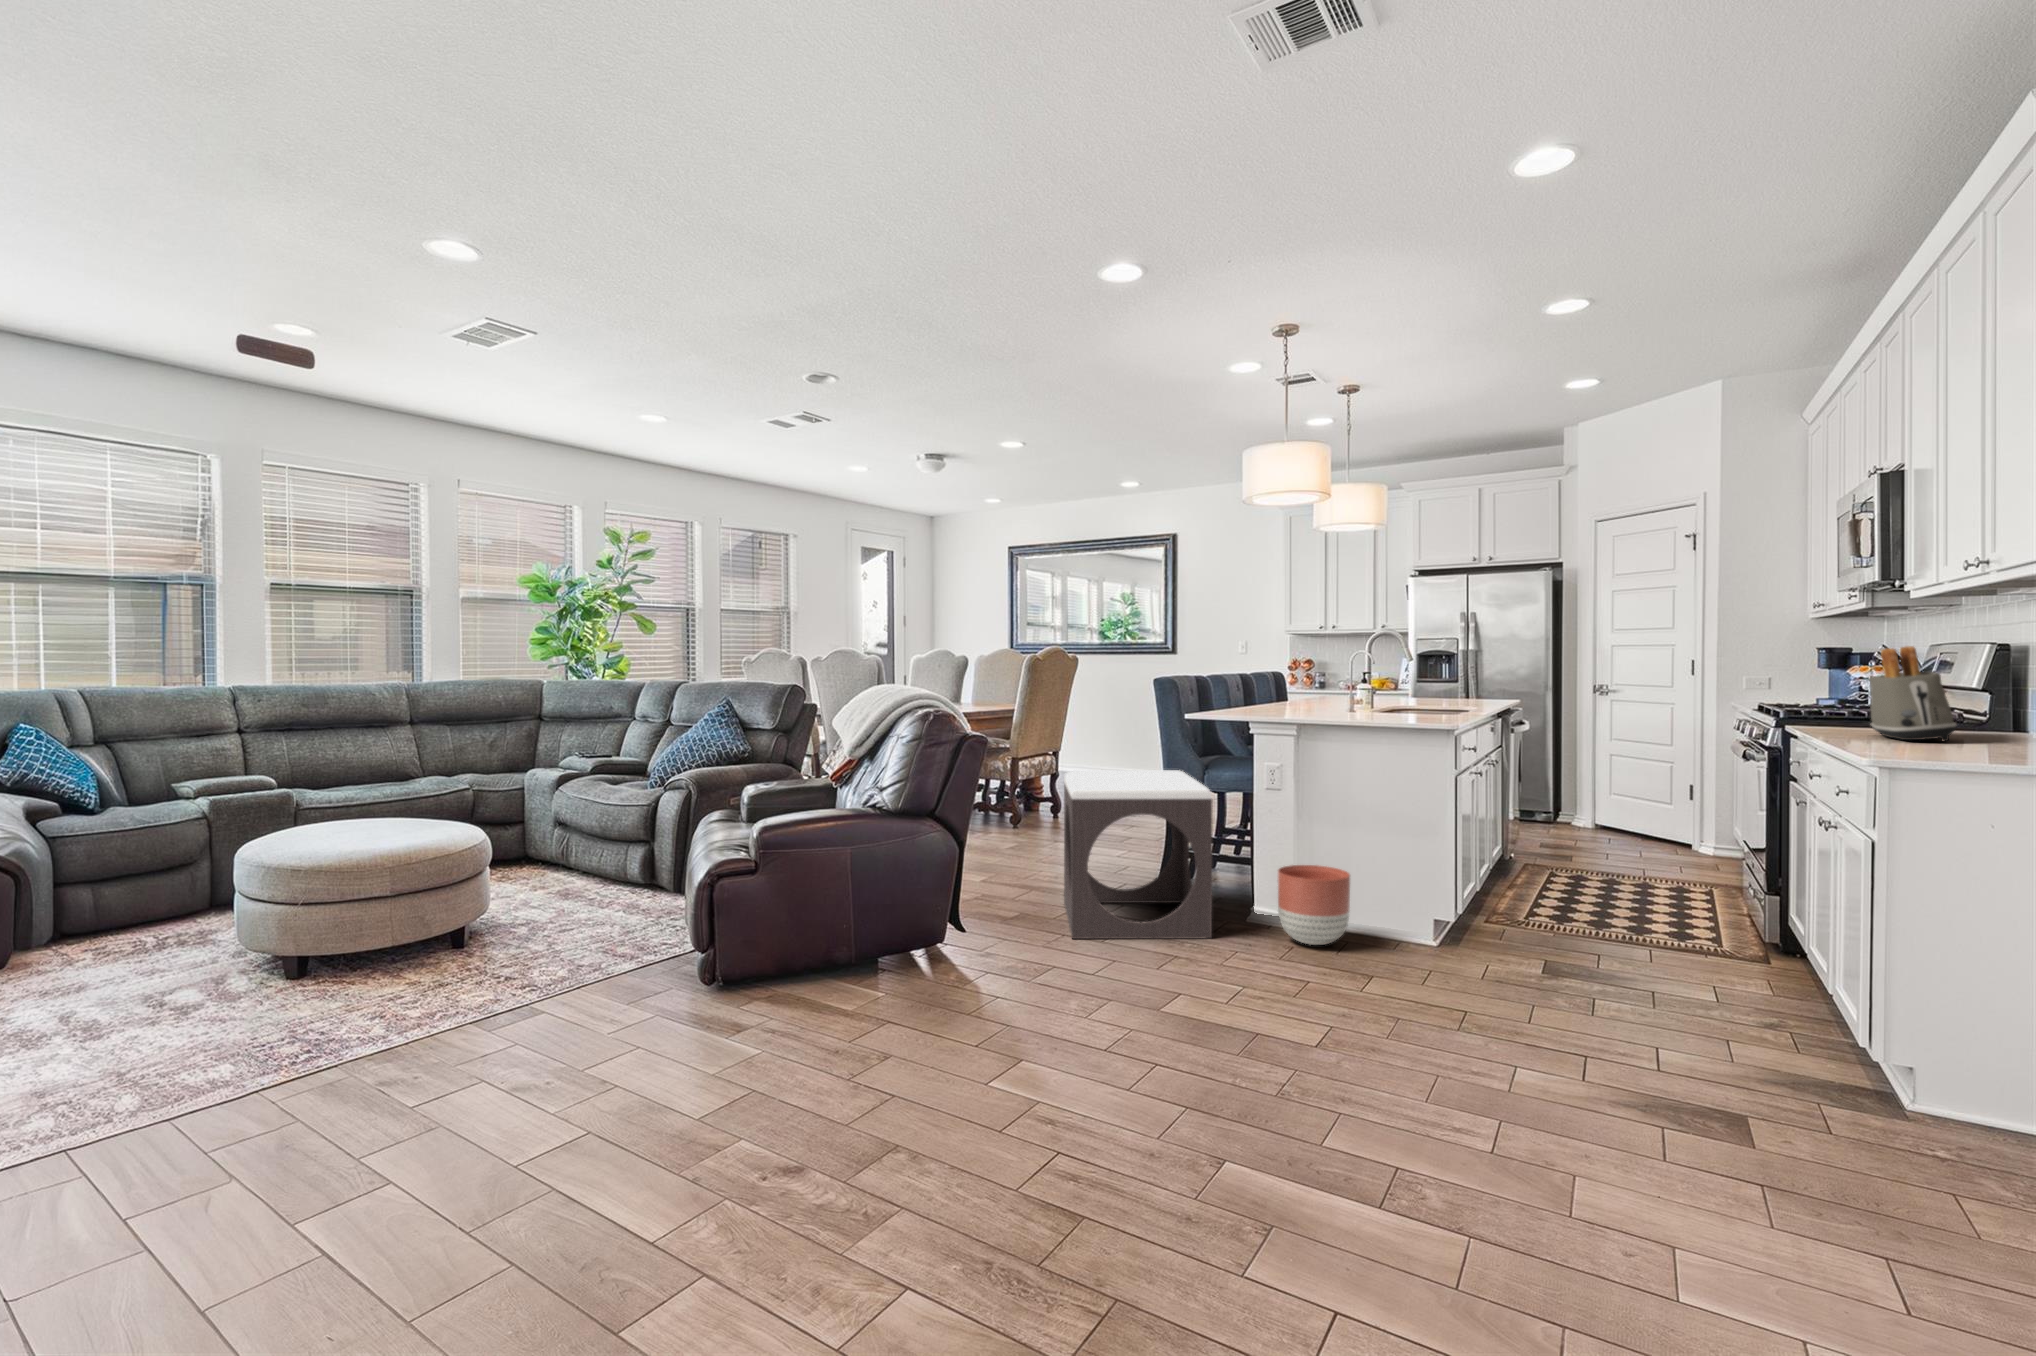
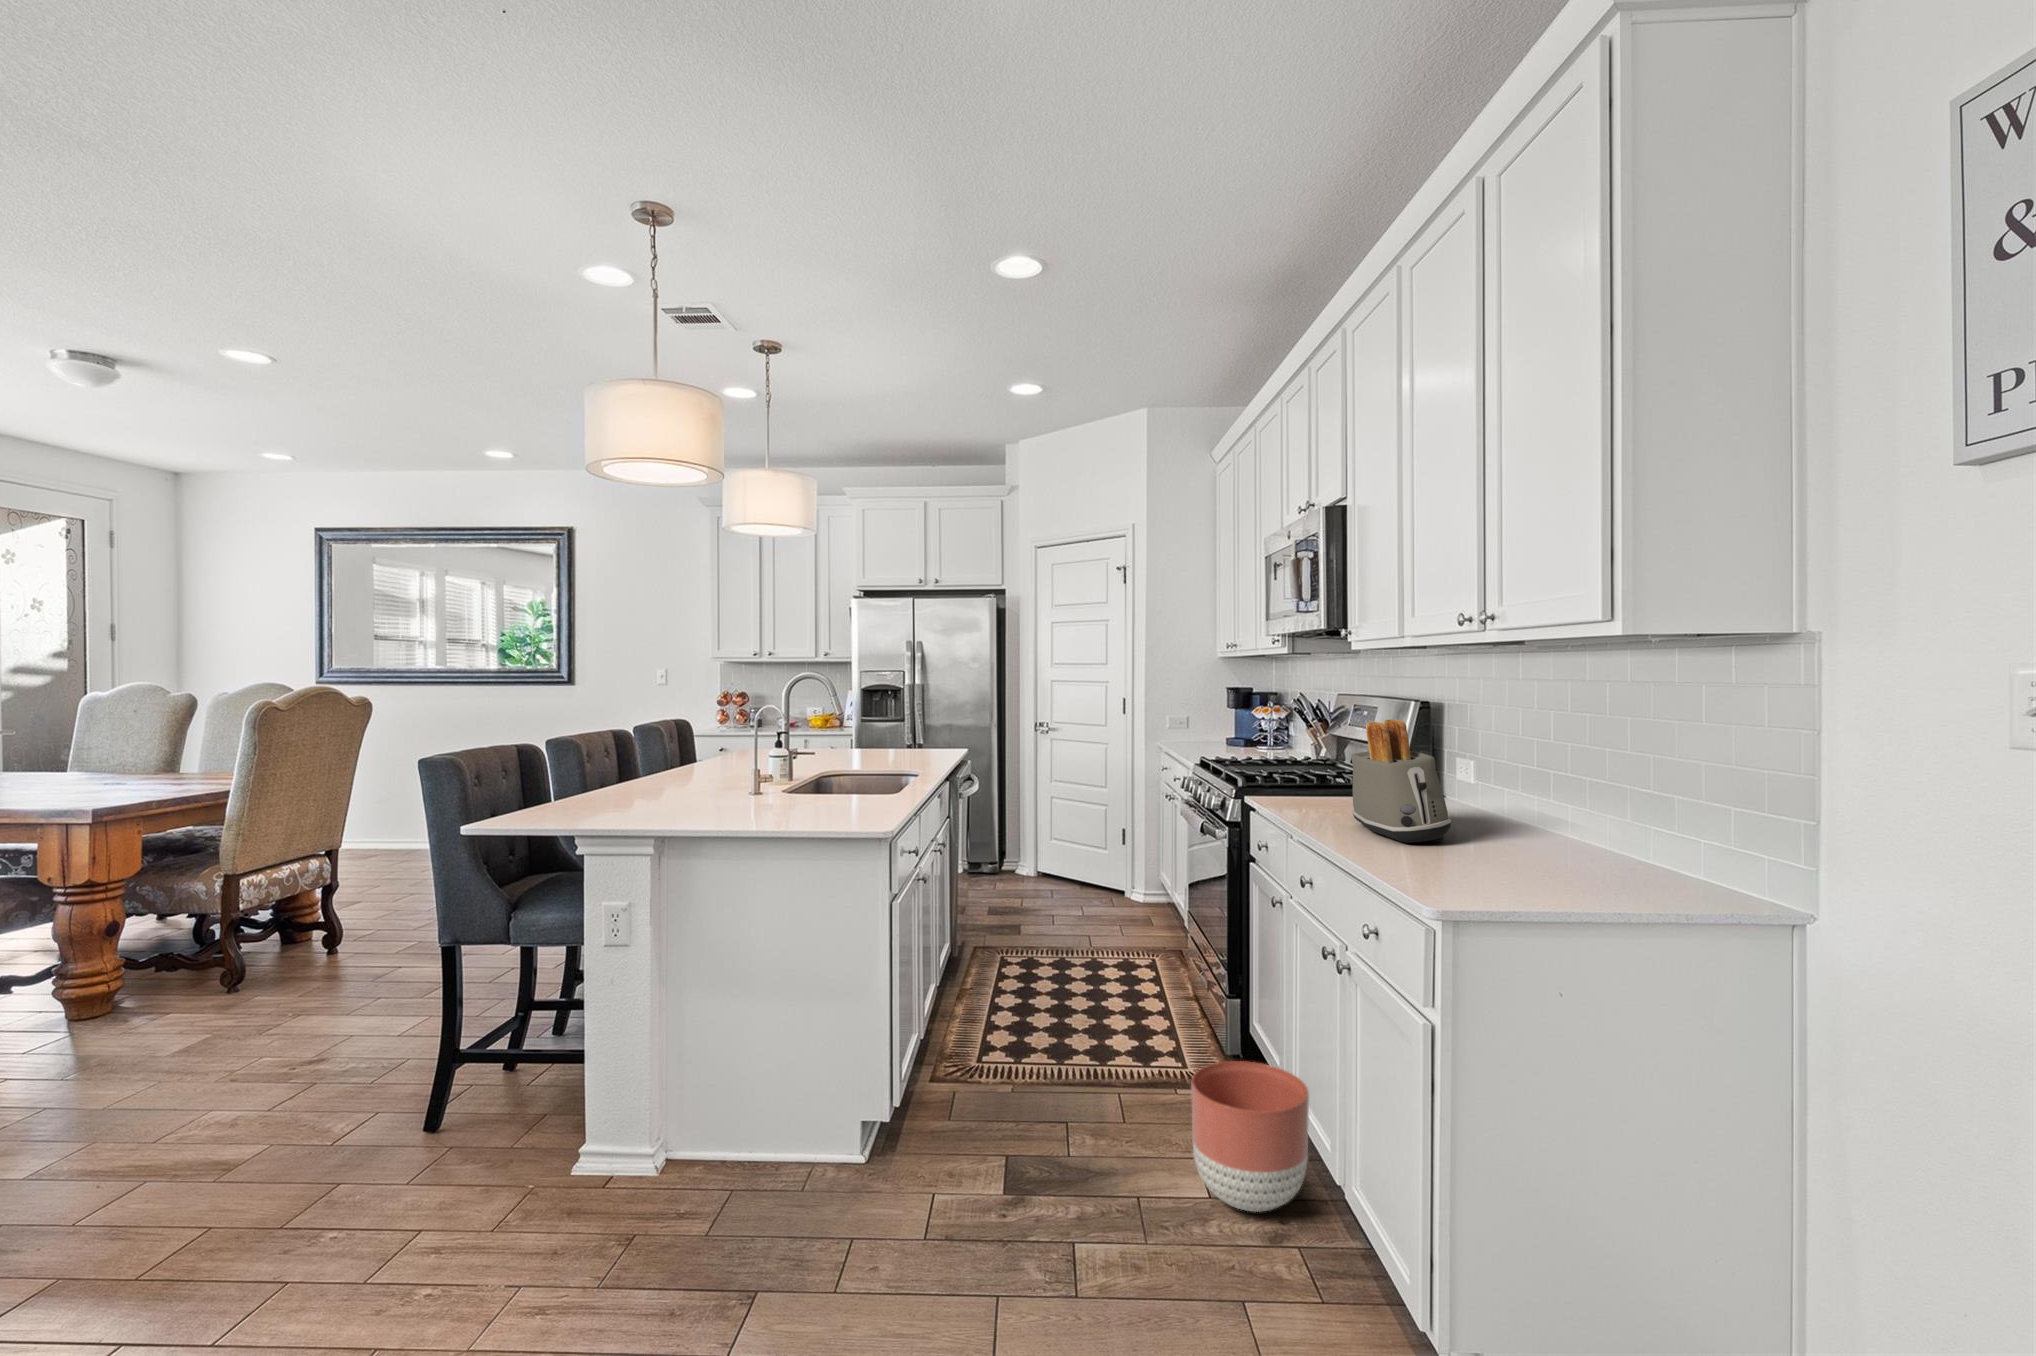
footstool: present [1064,770,1212,939] -> none [163,918,493,1329]
planter: present [1278,865,1350,945] -> present [1191,1061,1309,1212]

